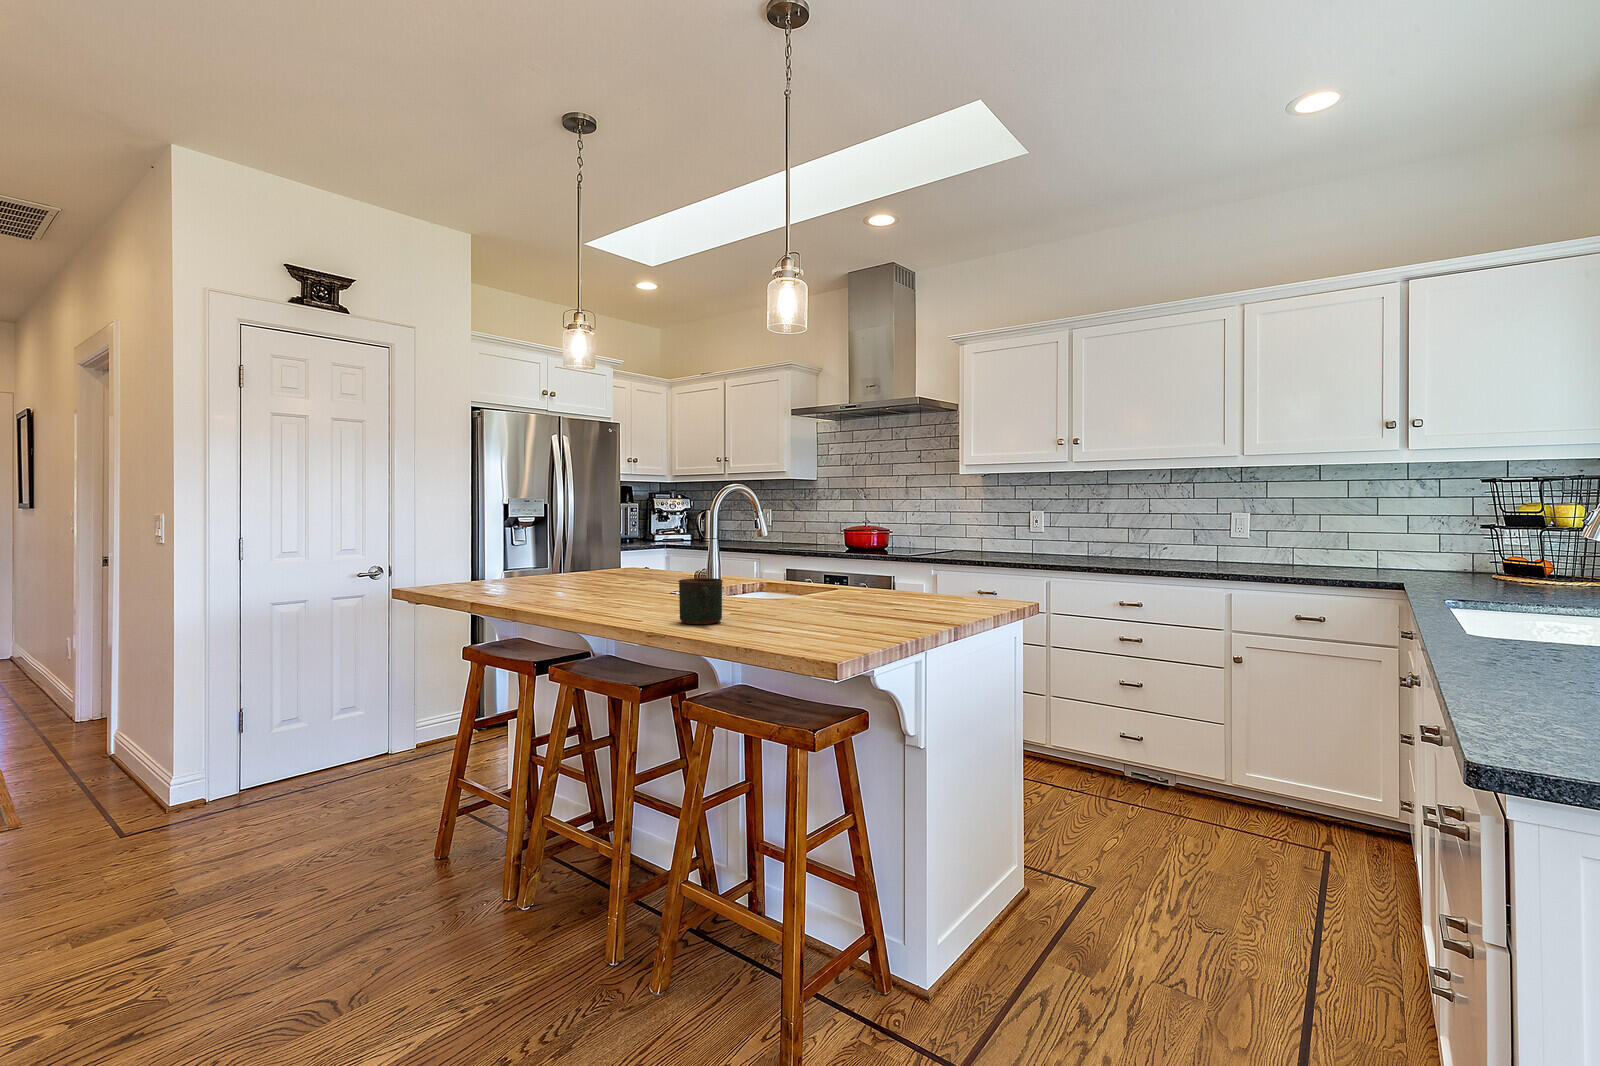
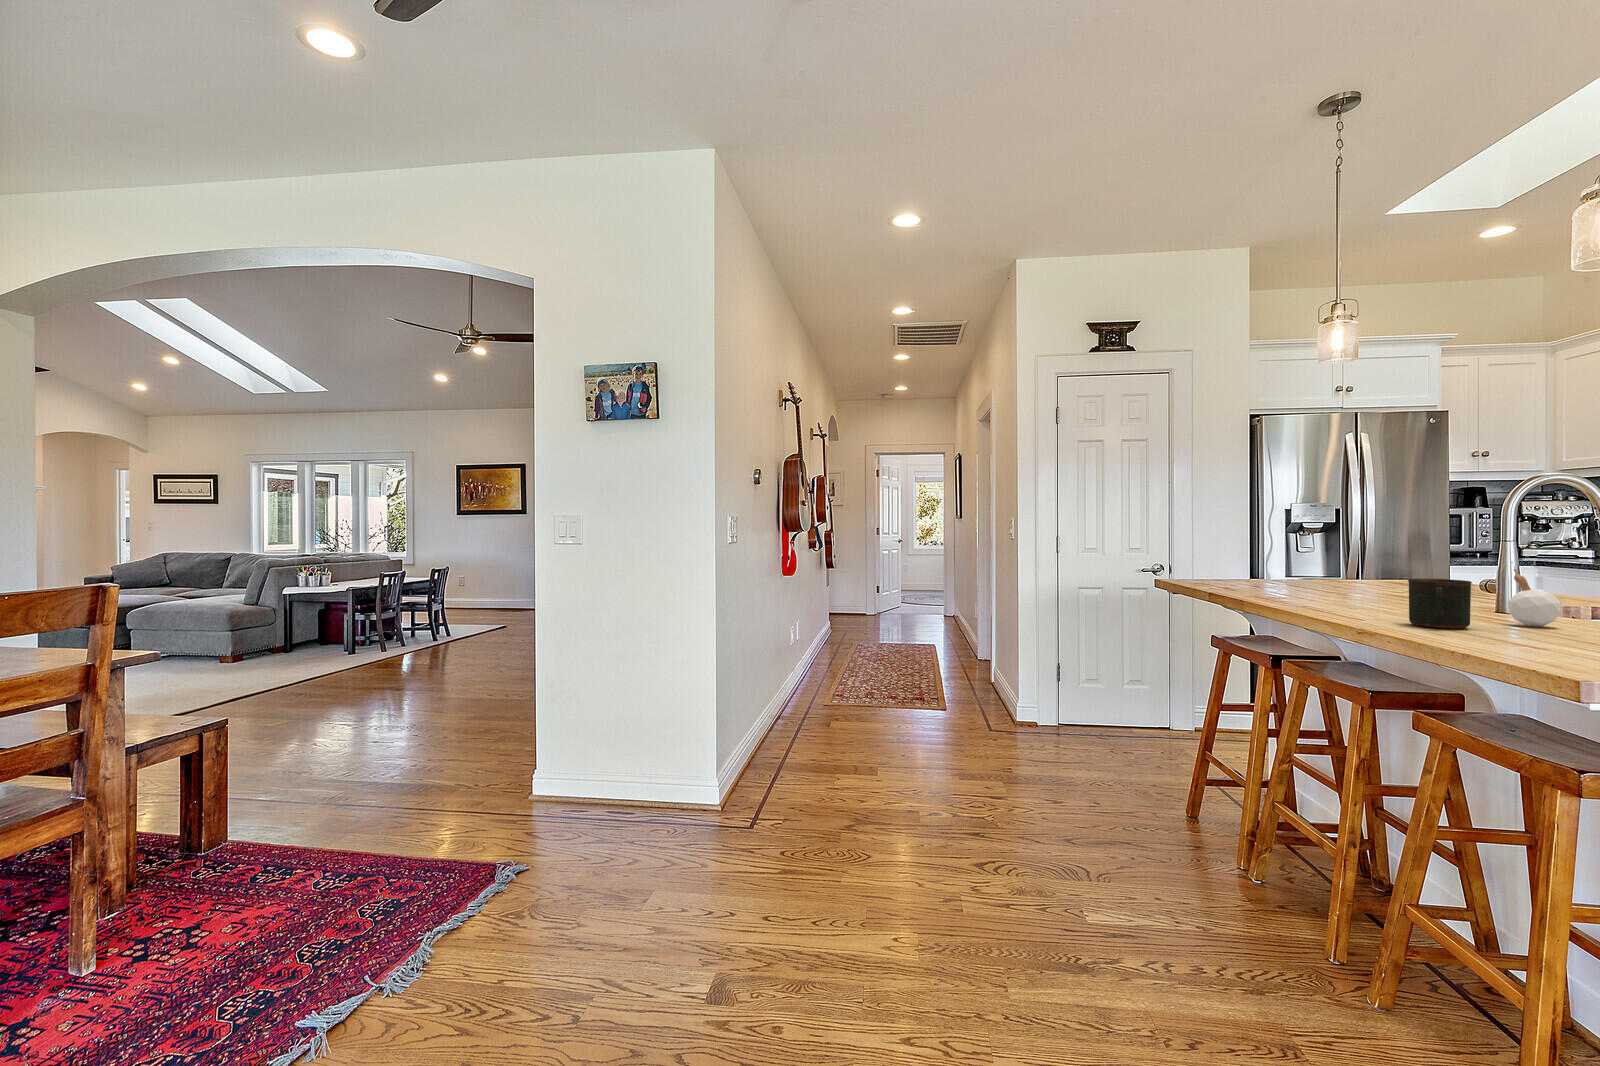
candle: none [734,559,764,612] -> present [1508,562,1561,626]

